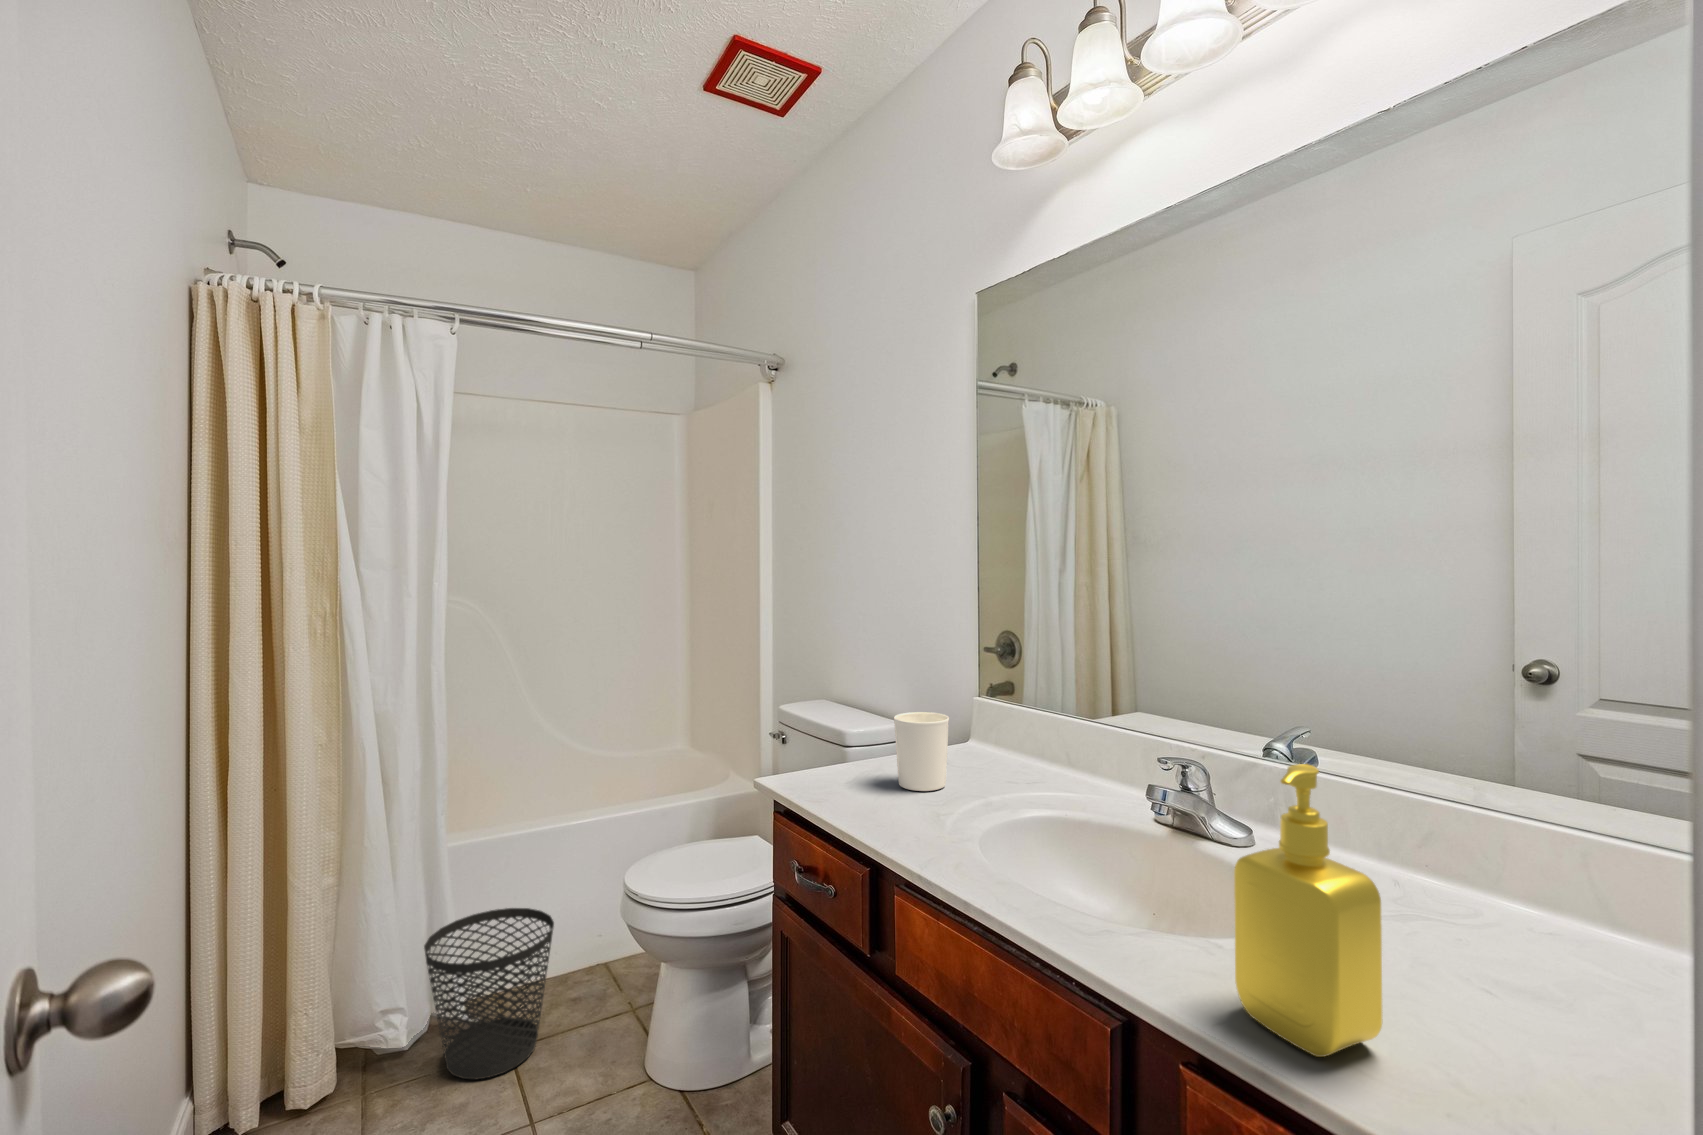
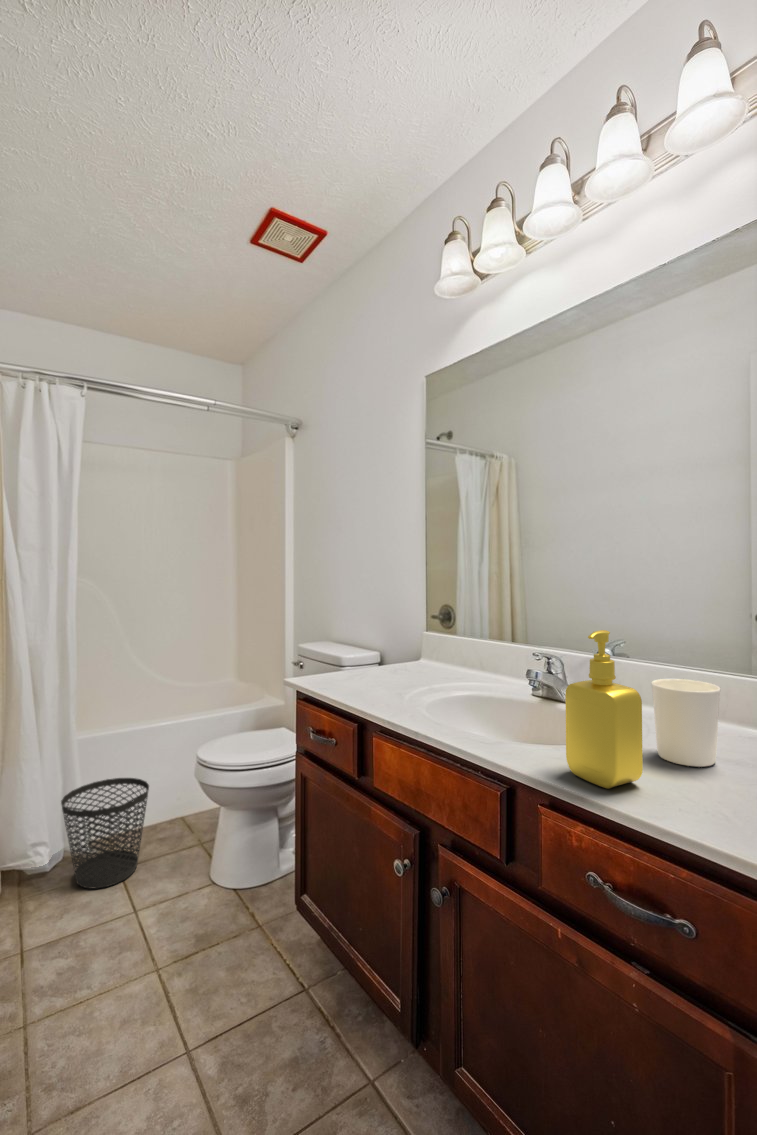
candle holder: present [894,712,949,791] -> present [651,679,720,767]

